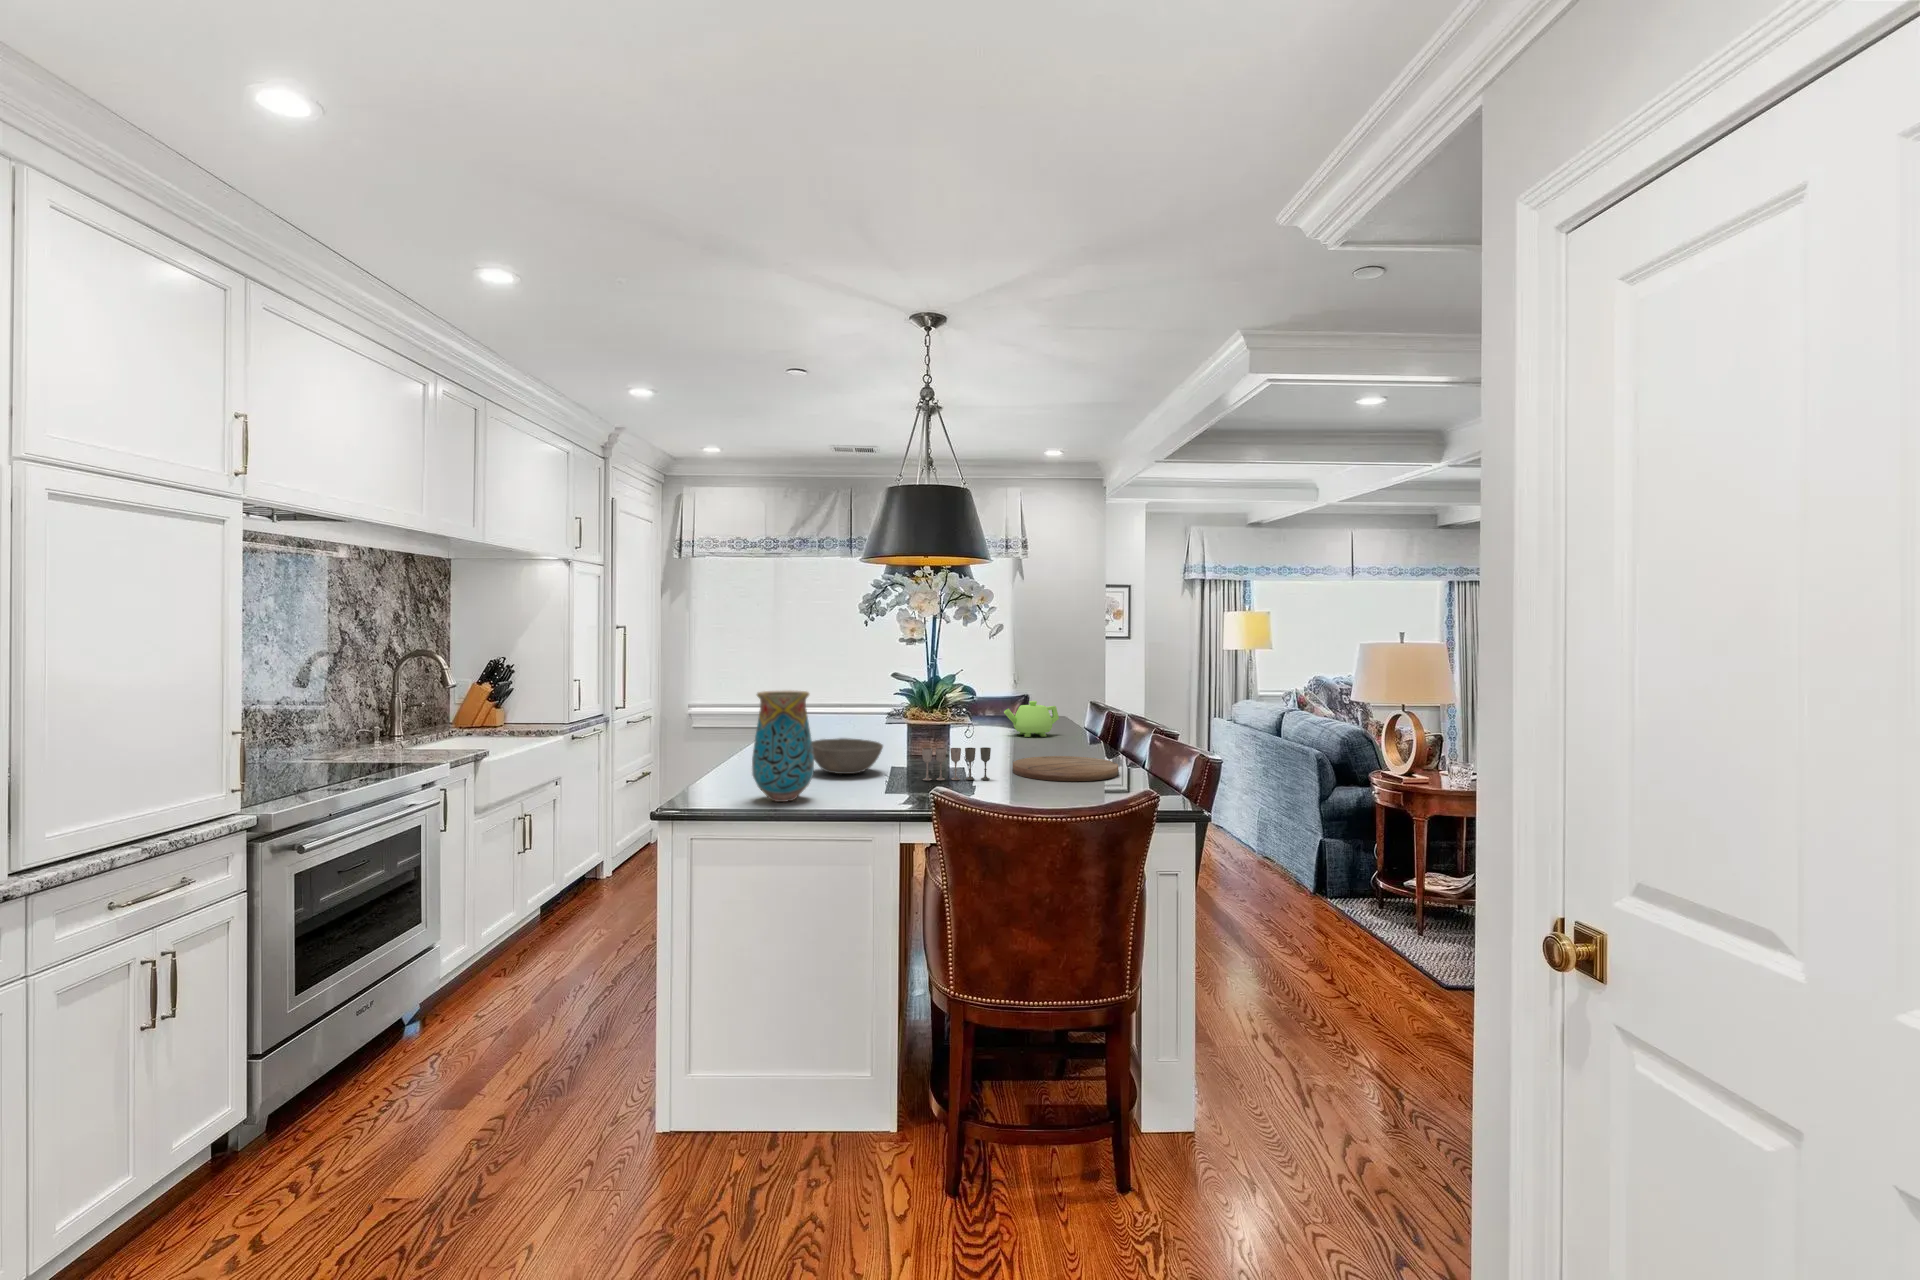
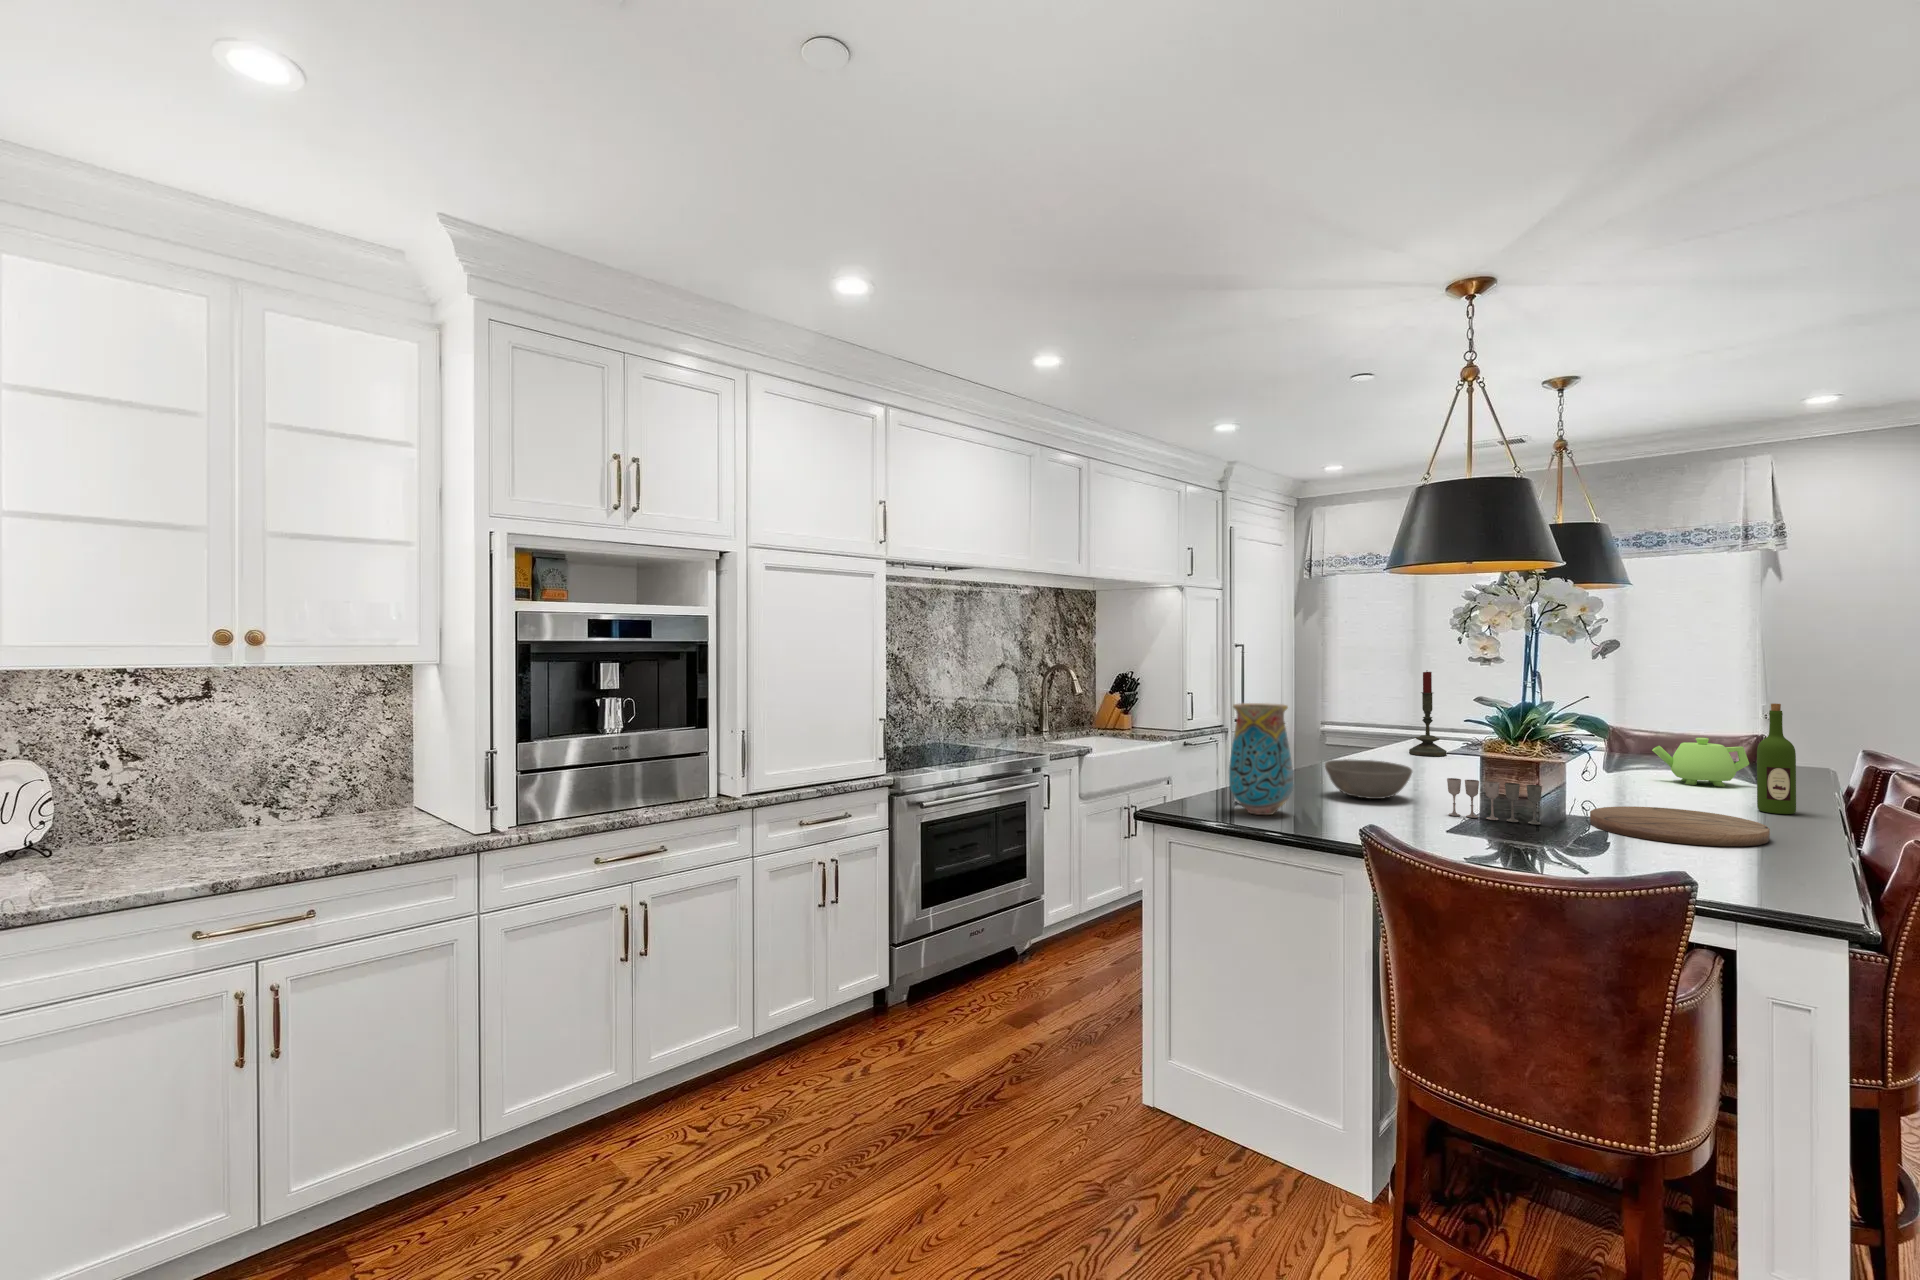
candle: none [818,651,849,730] -> present [1409,672,1447,756]
wine bottle: none [1084,674,1105,753] -> present [1757,704,1796,814]

